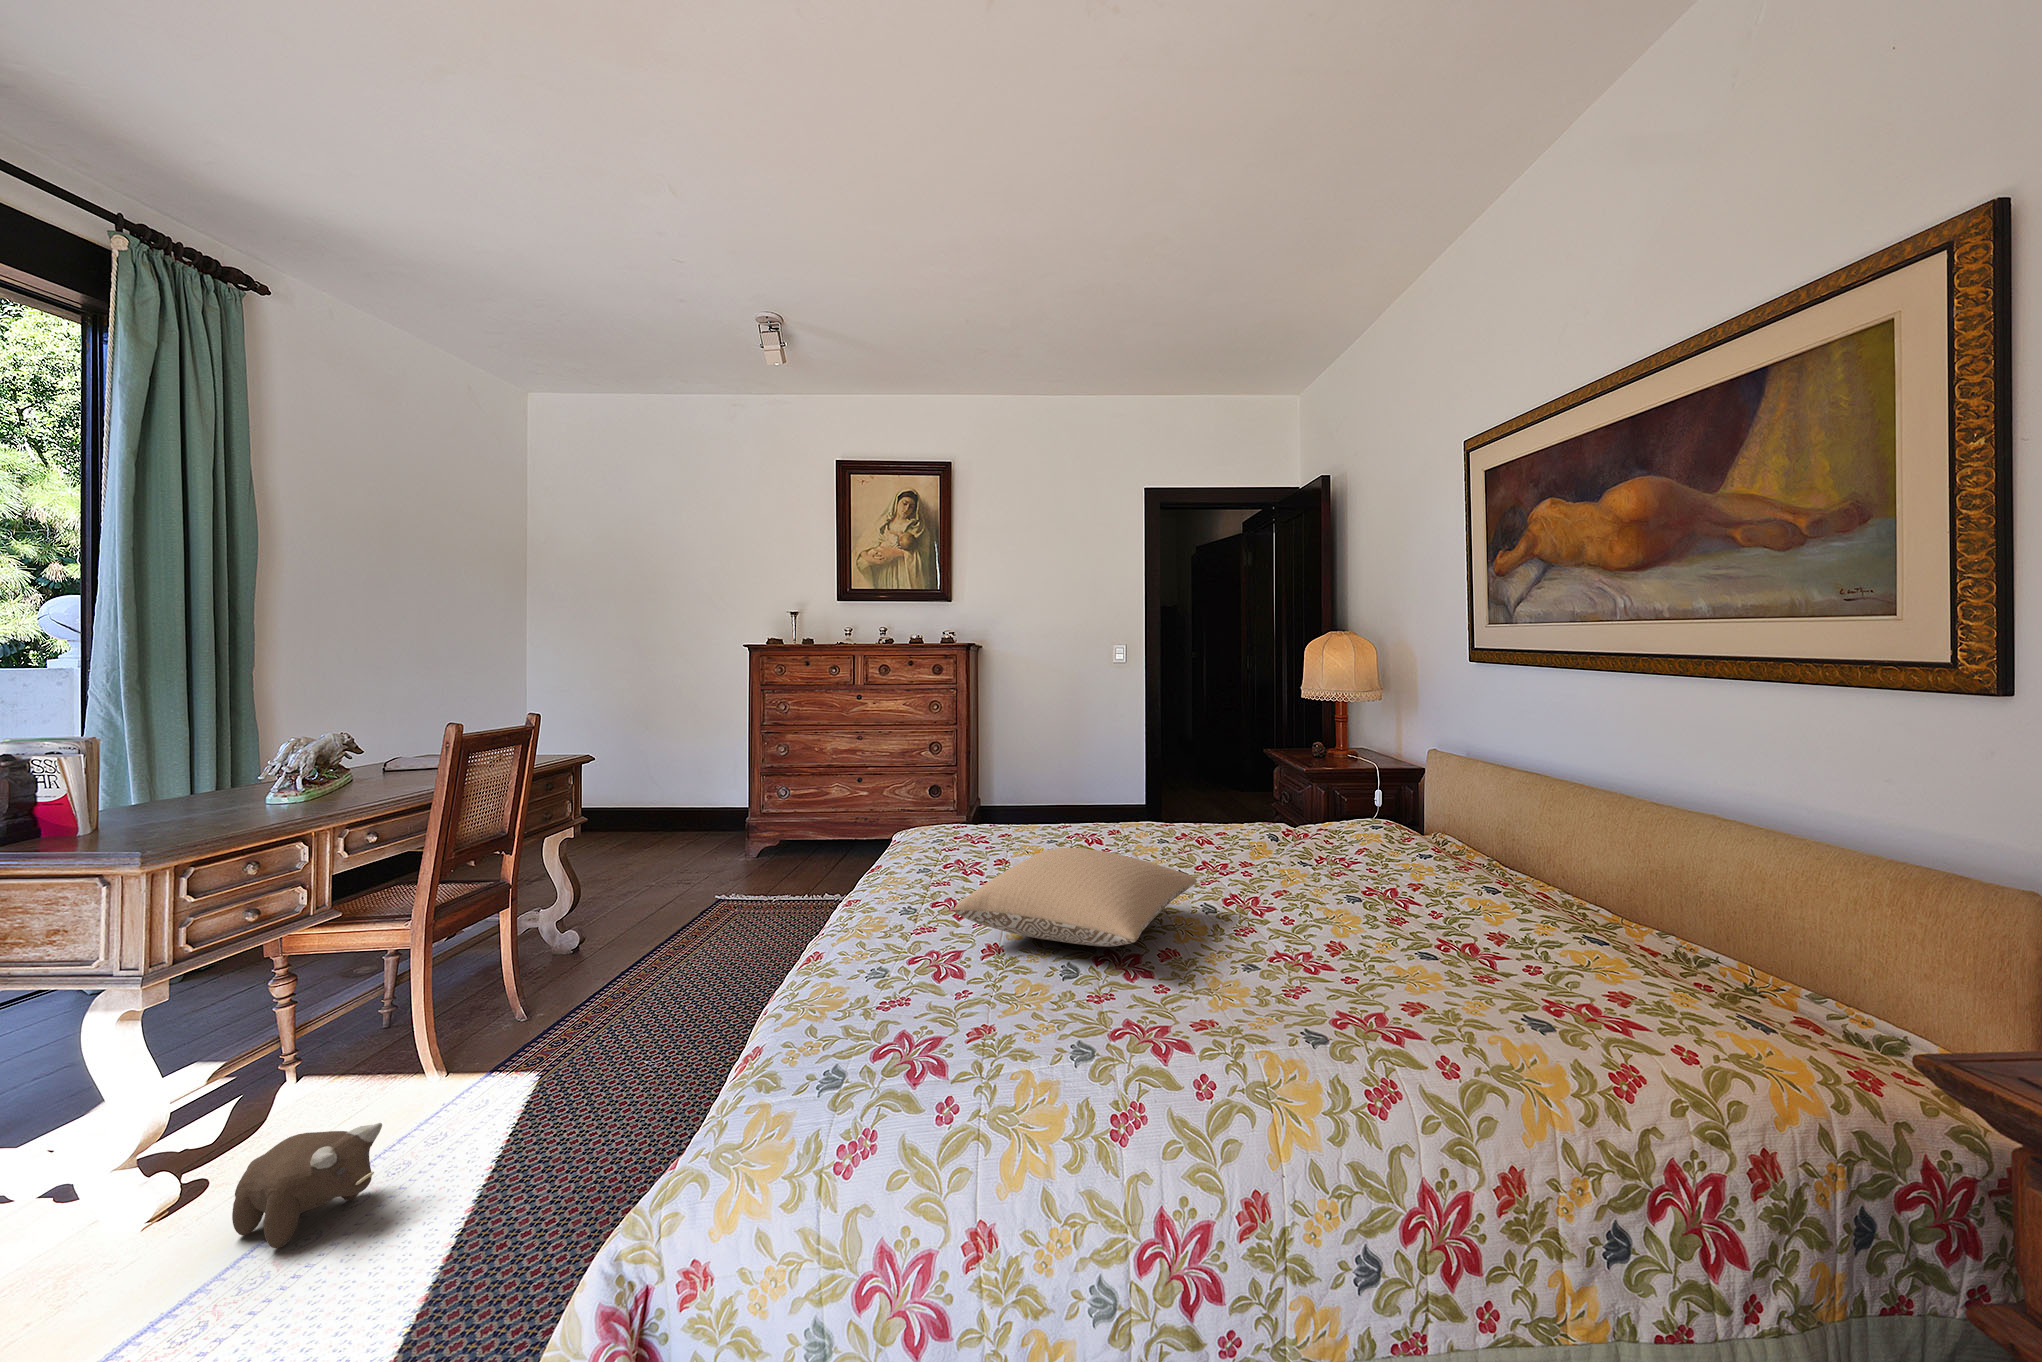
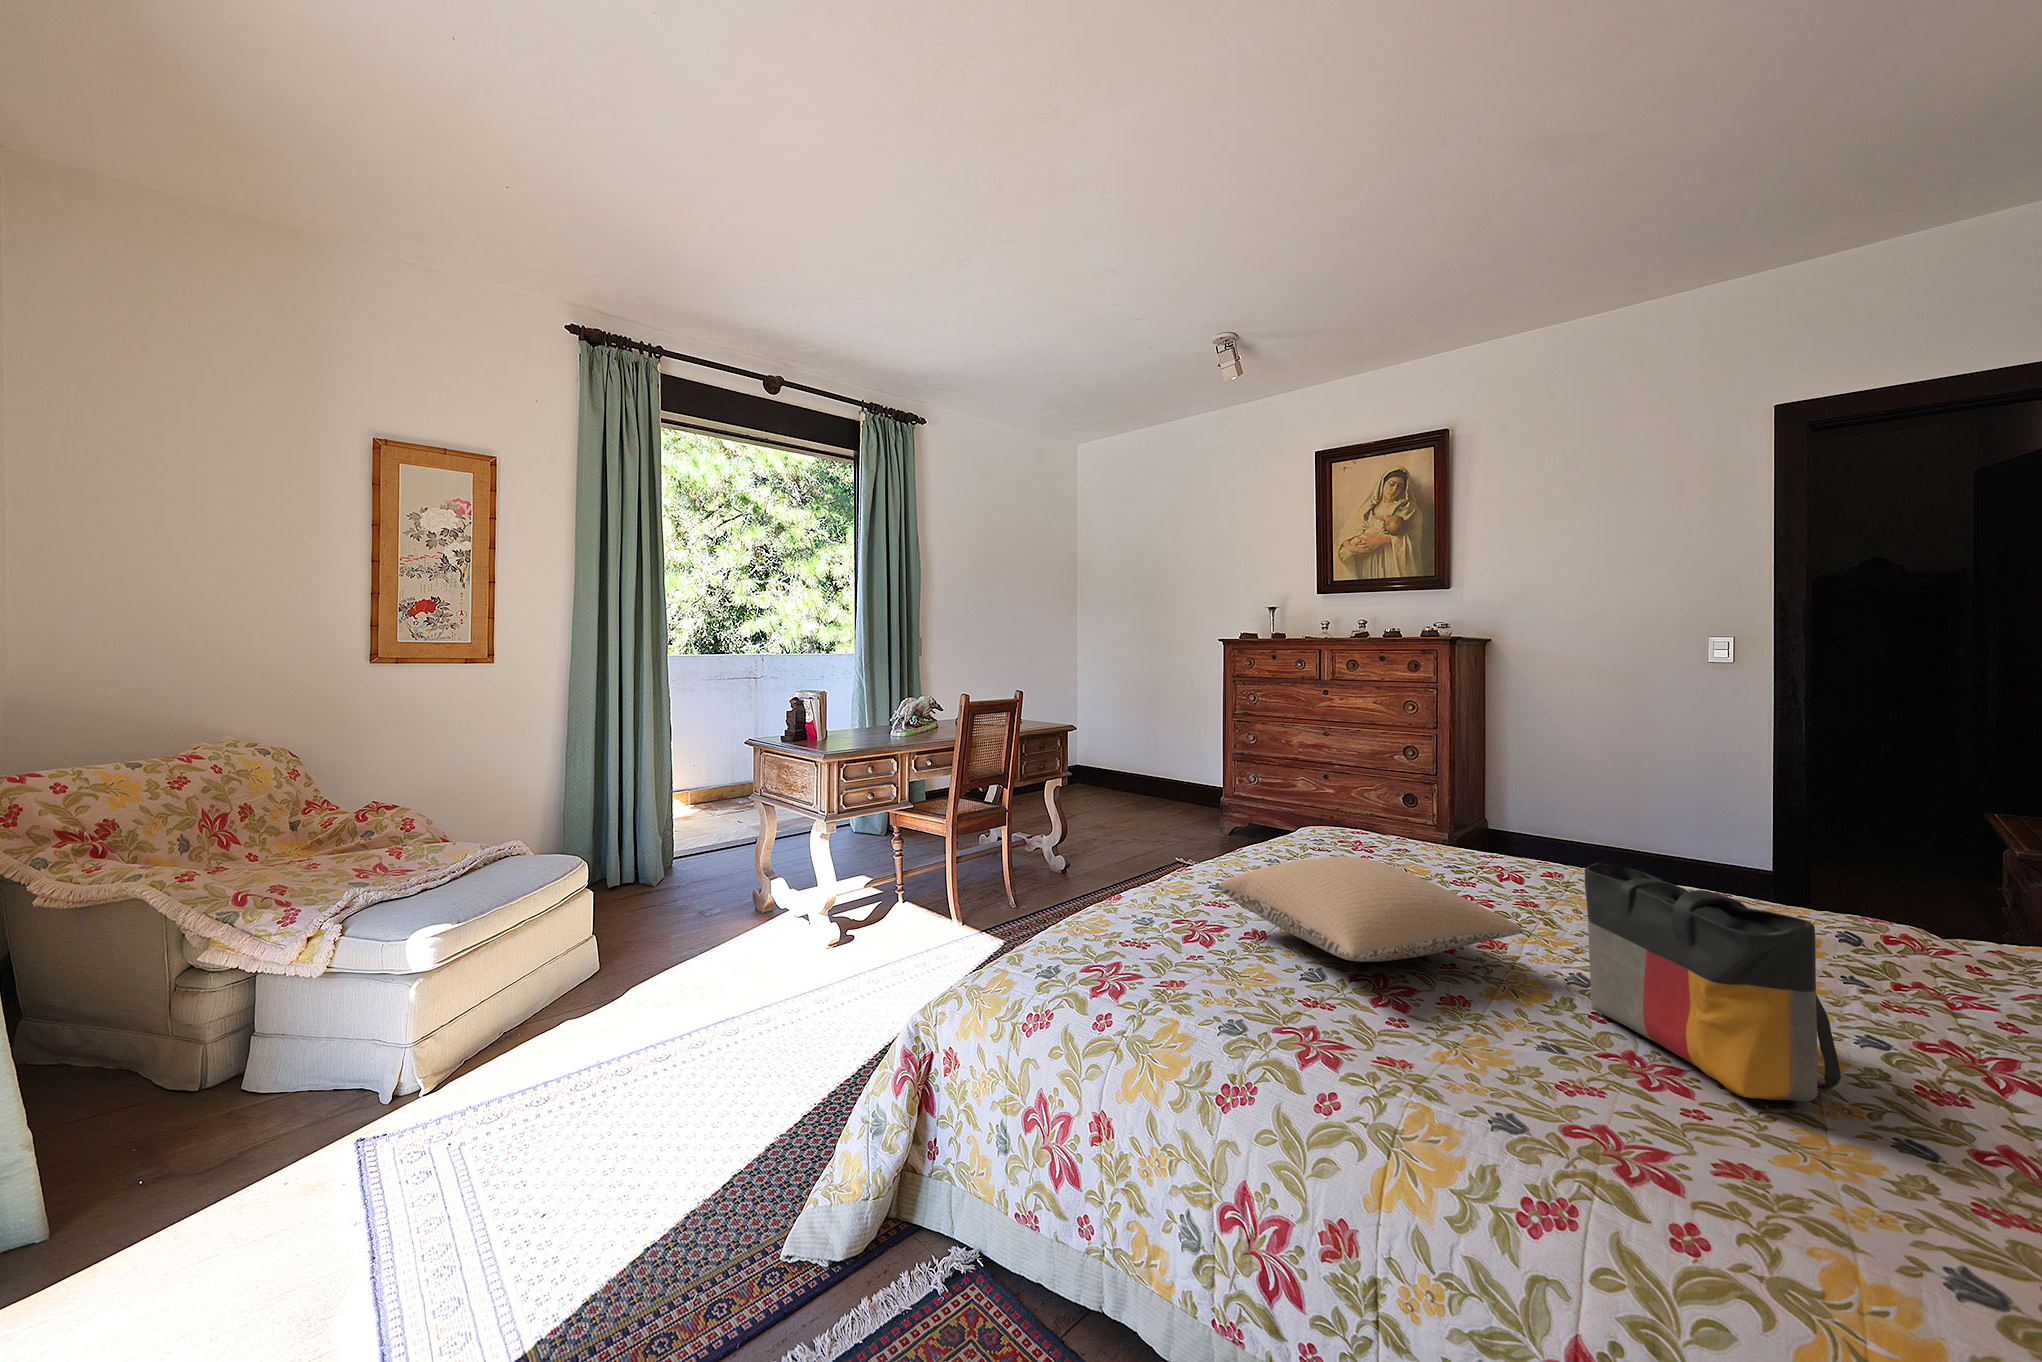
tote bag: none [1247,812,1404,958] -> present [1585,863,1841,1102]
plush toy: present [232,1123,382,1248] -> none [845,926,904,985]

